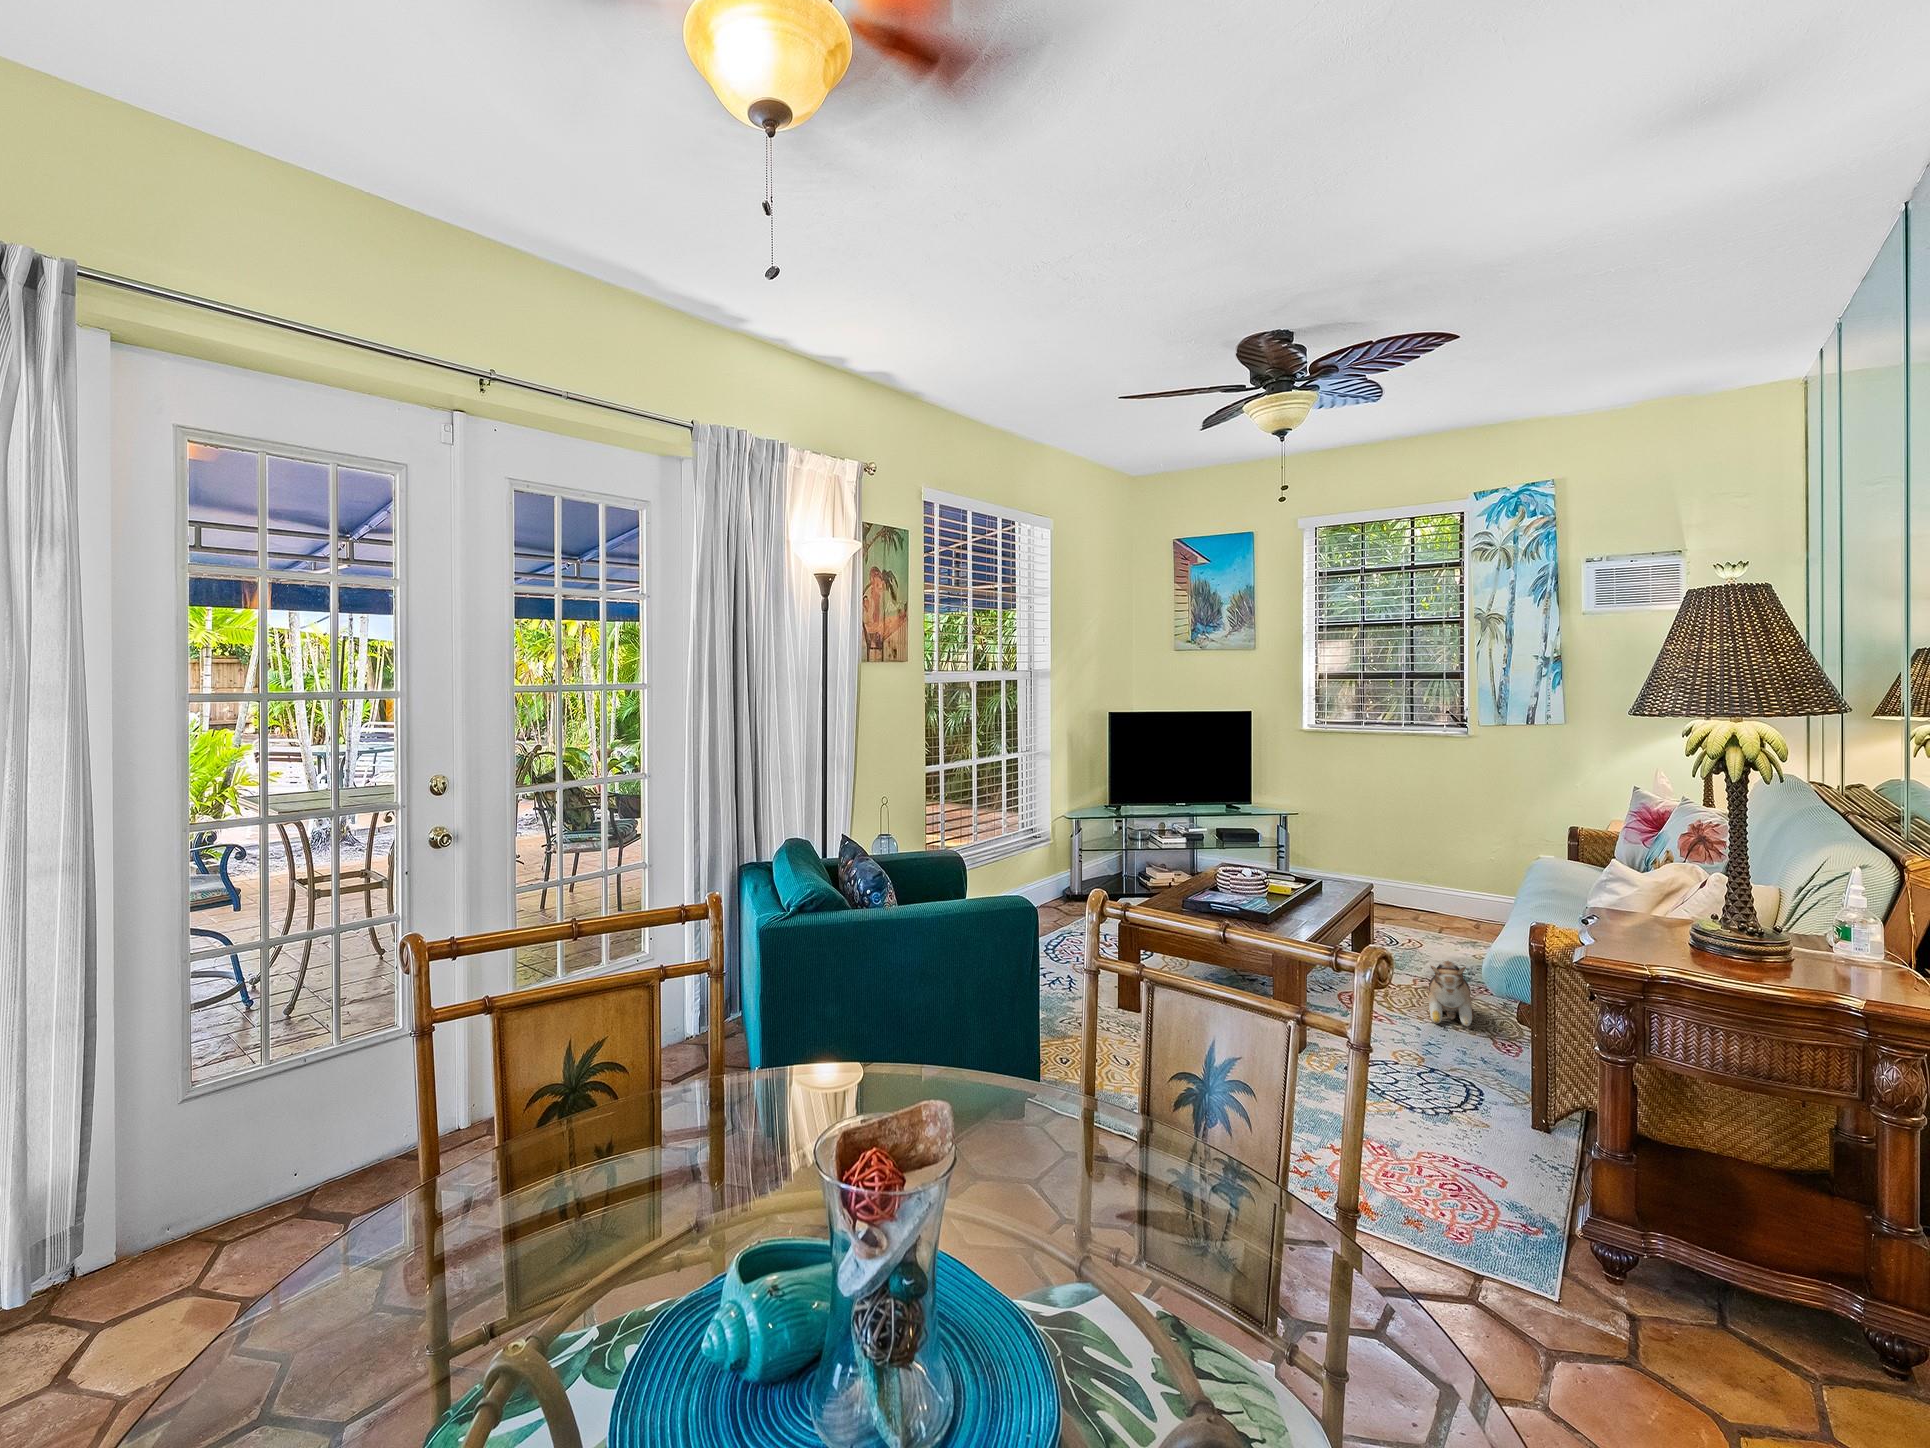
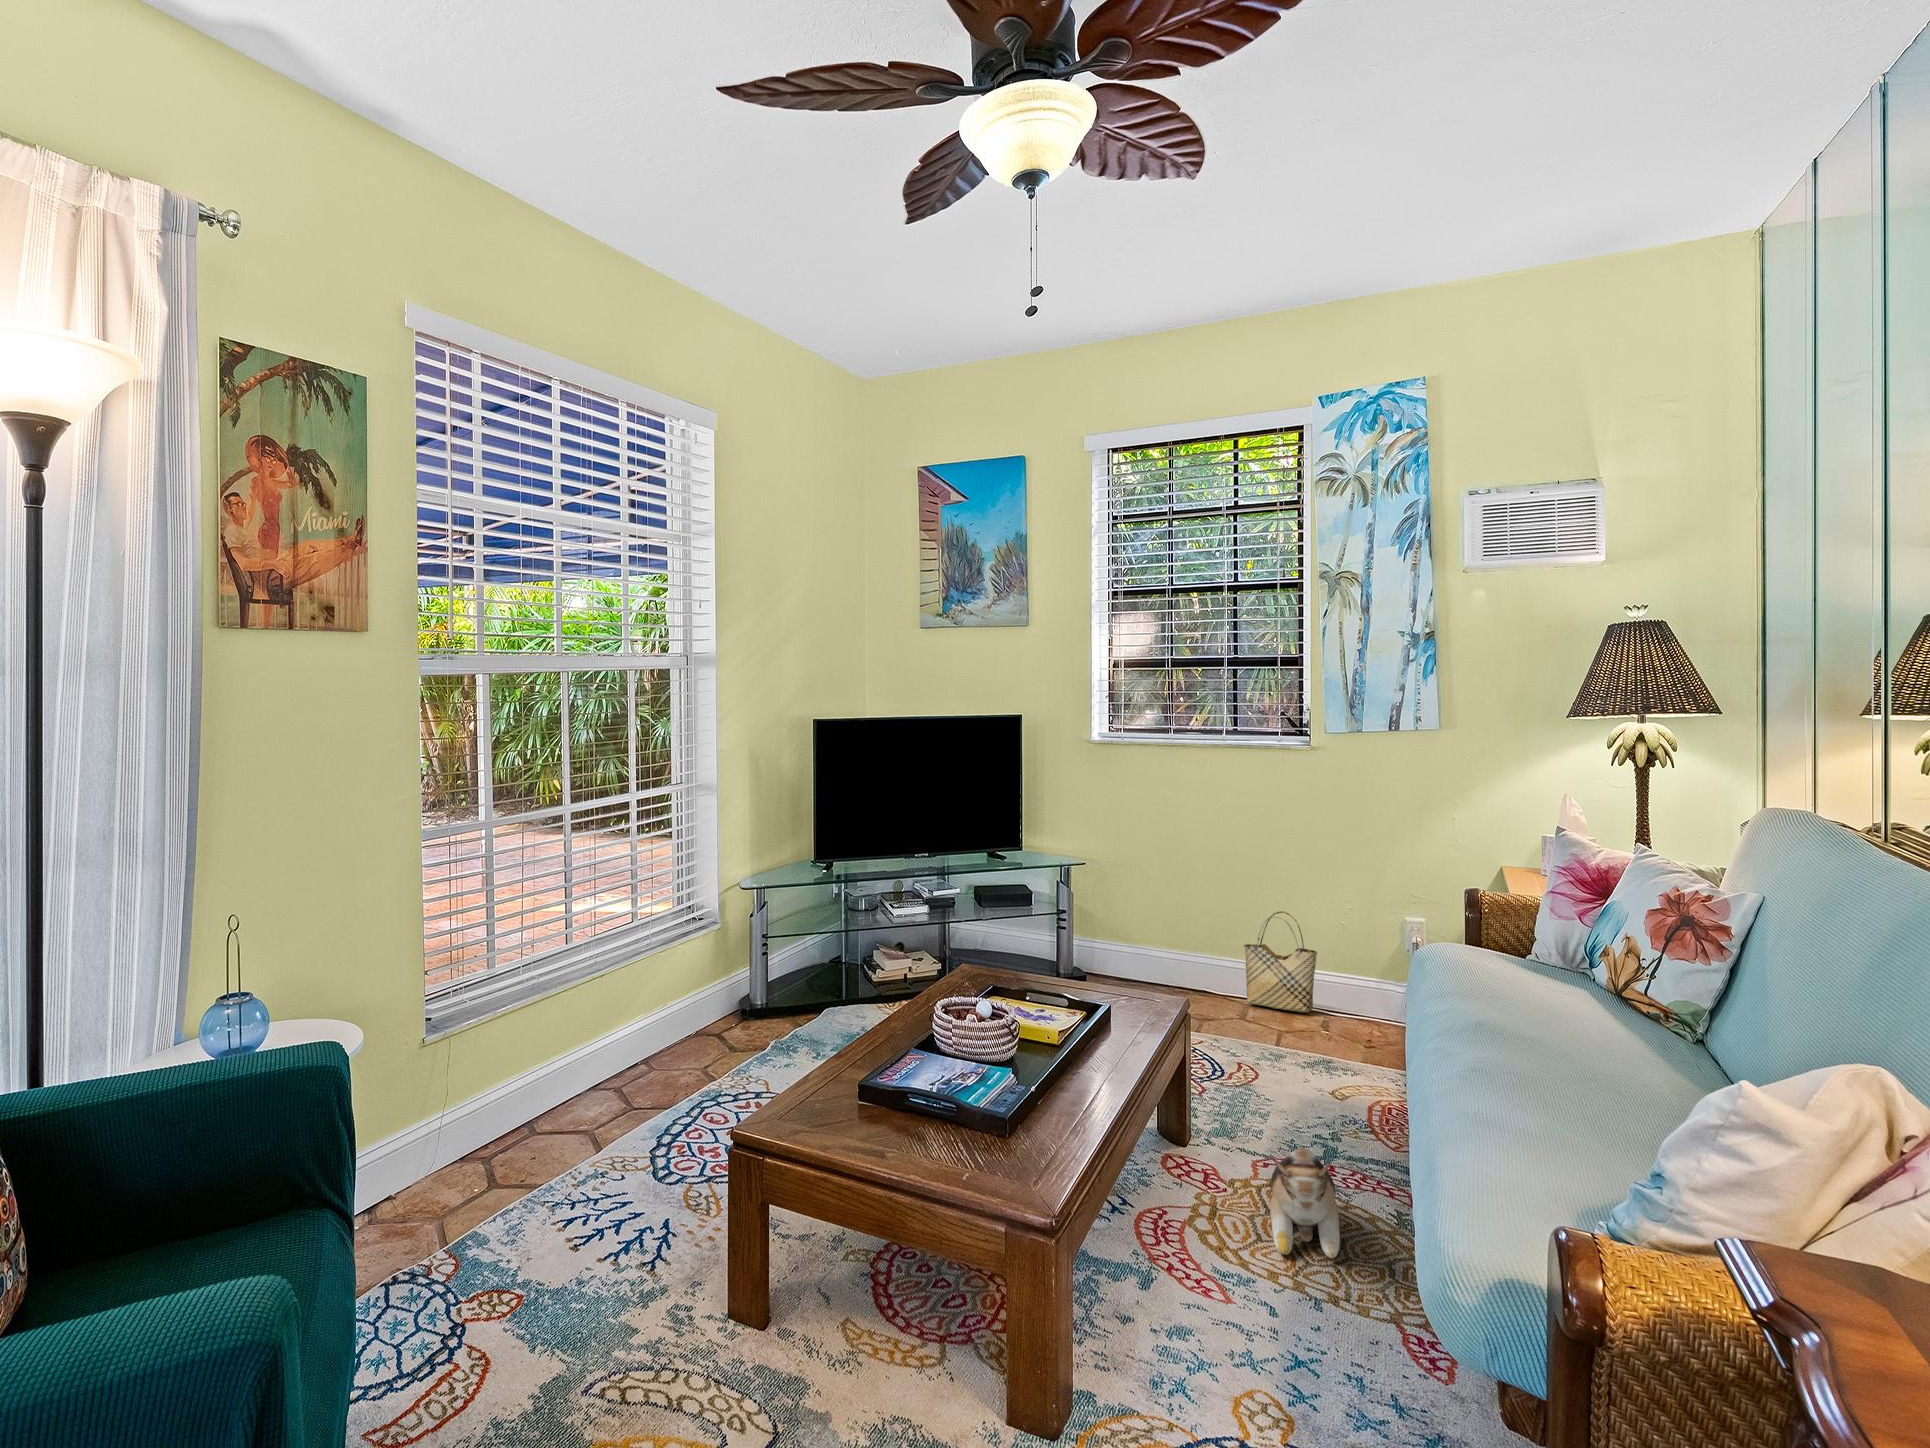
woven basket: none [1415,849,1471,918] -> present [1244,911,1317,1012]

